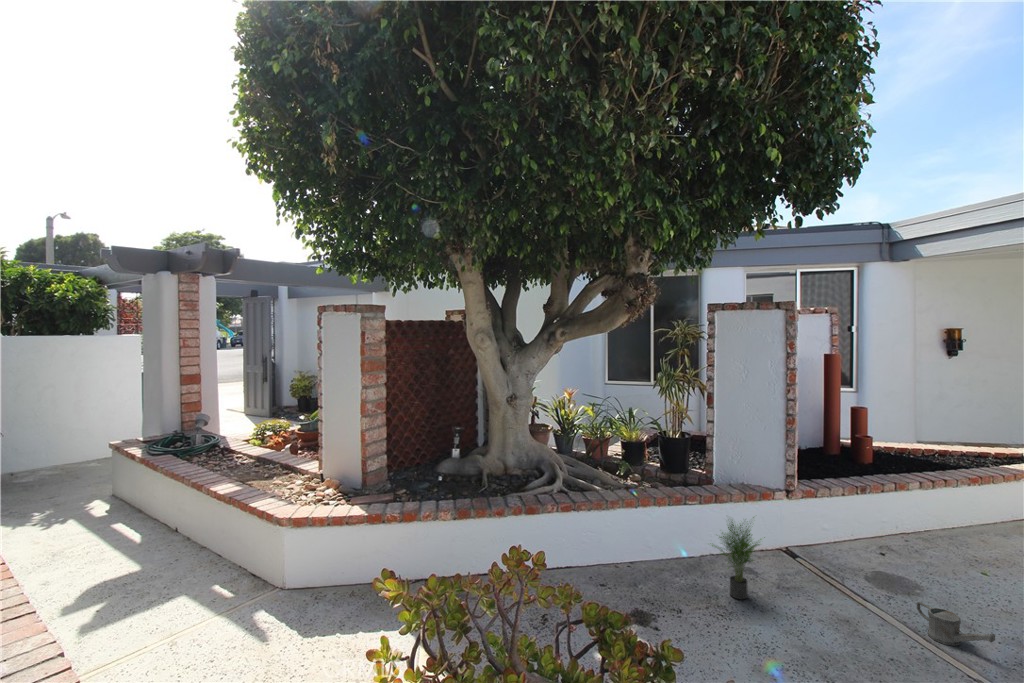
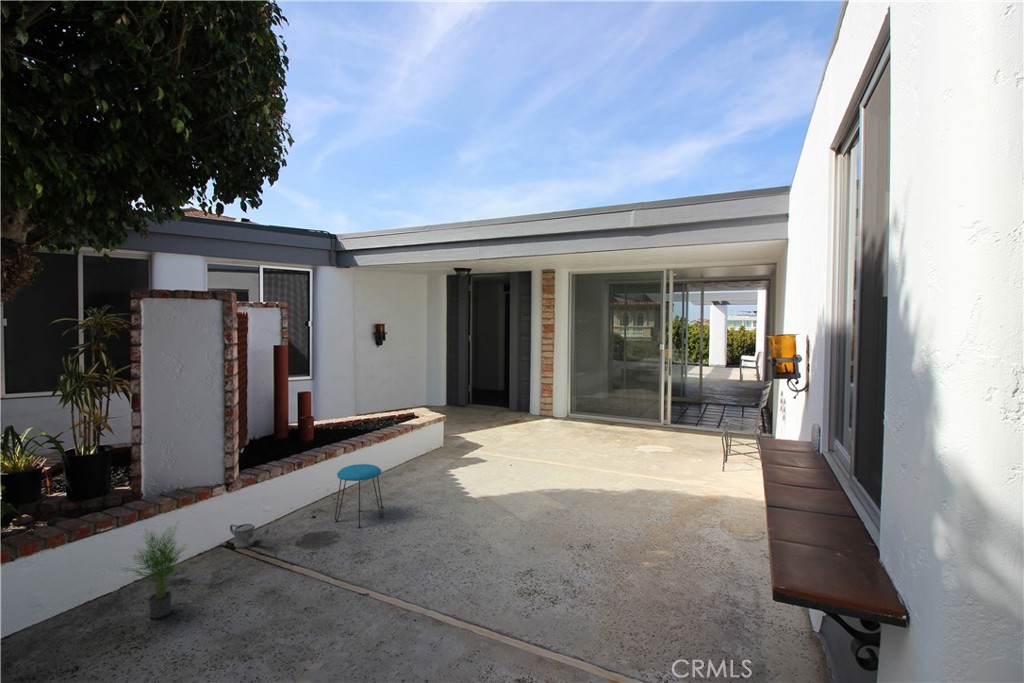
stool: none [914,505,991,587] -> present [335,464,384,528]
watering can: present [917,602,995,646] -> present [230,524,269,548]

